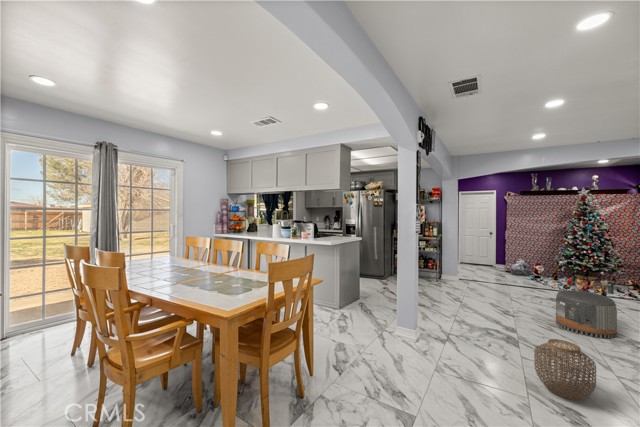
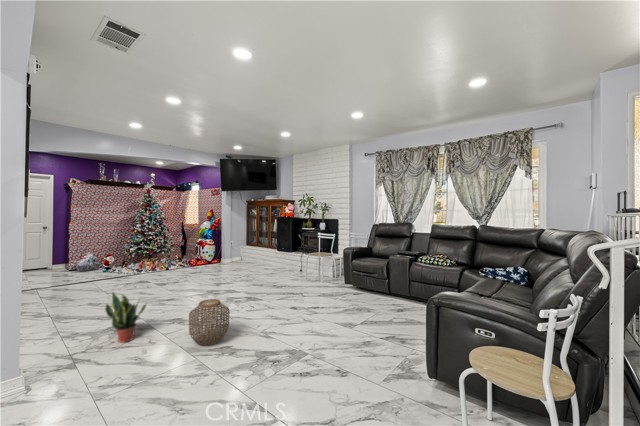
pouf: present [556,290,617,338] -> none [158,265,198,301]
potted plant: none [474,297,507,346] -> present [105,293,146,343]

